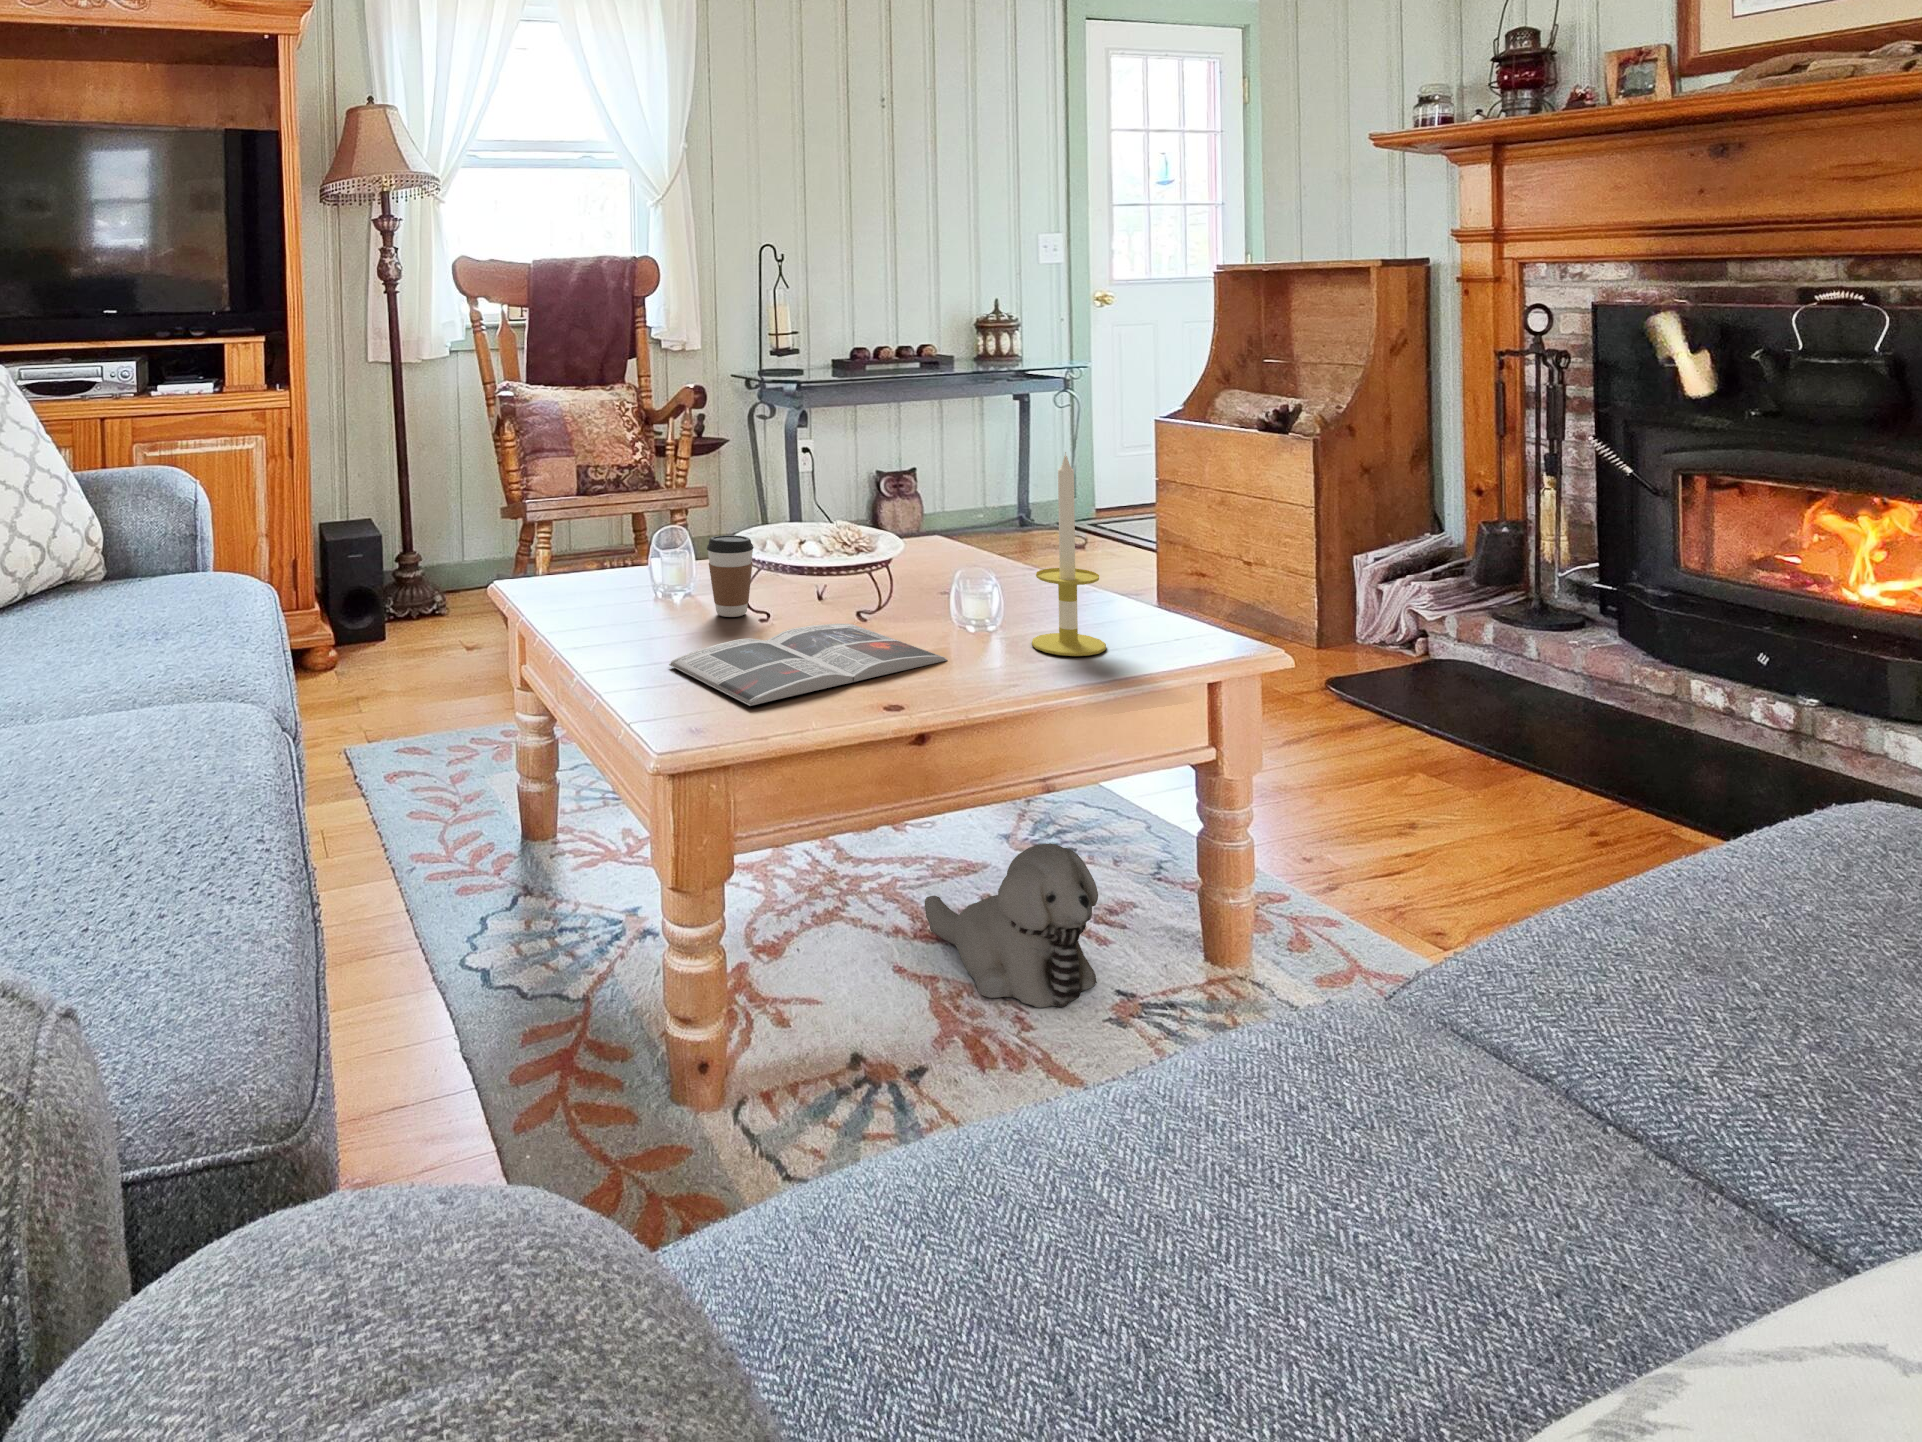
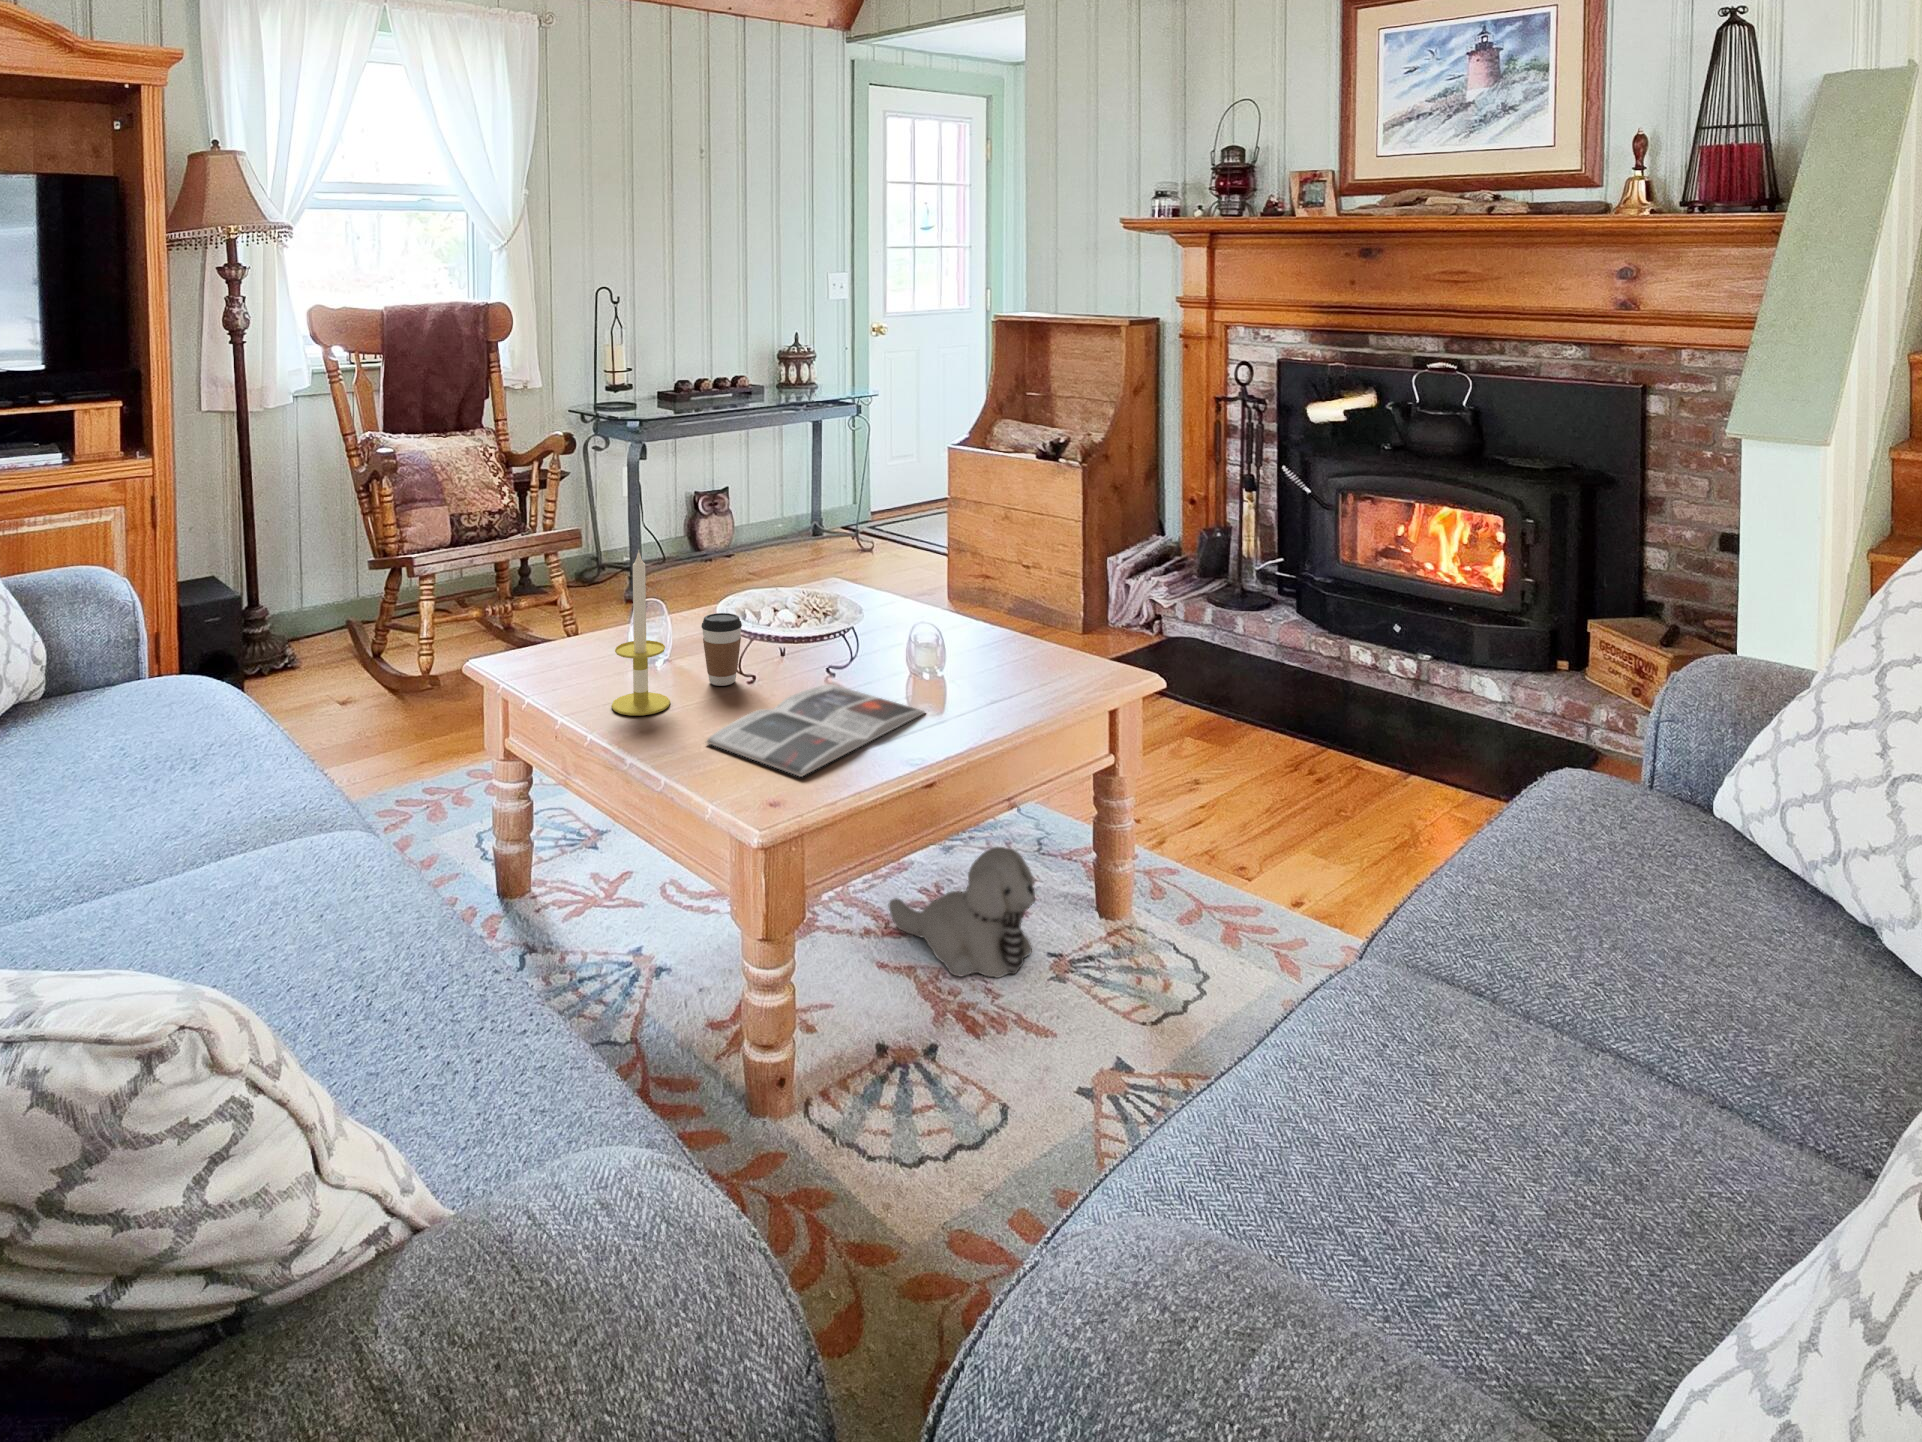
candle: present [1032,452,1106,656] -> present [611,550,670,716]

